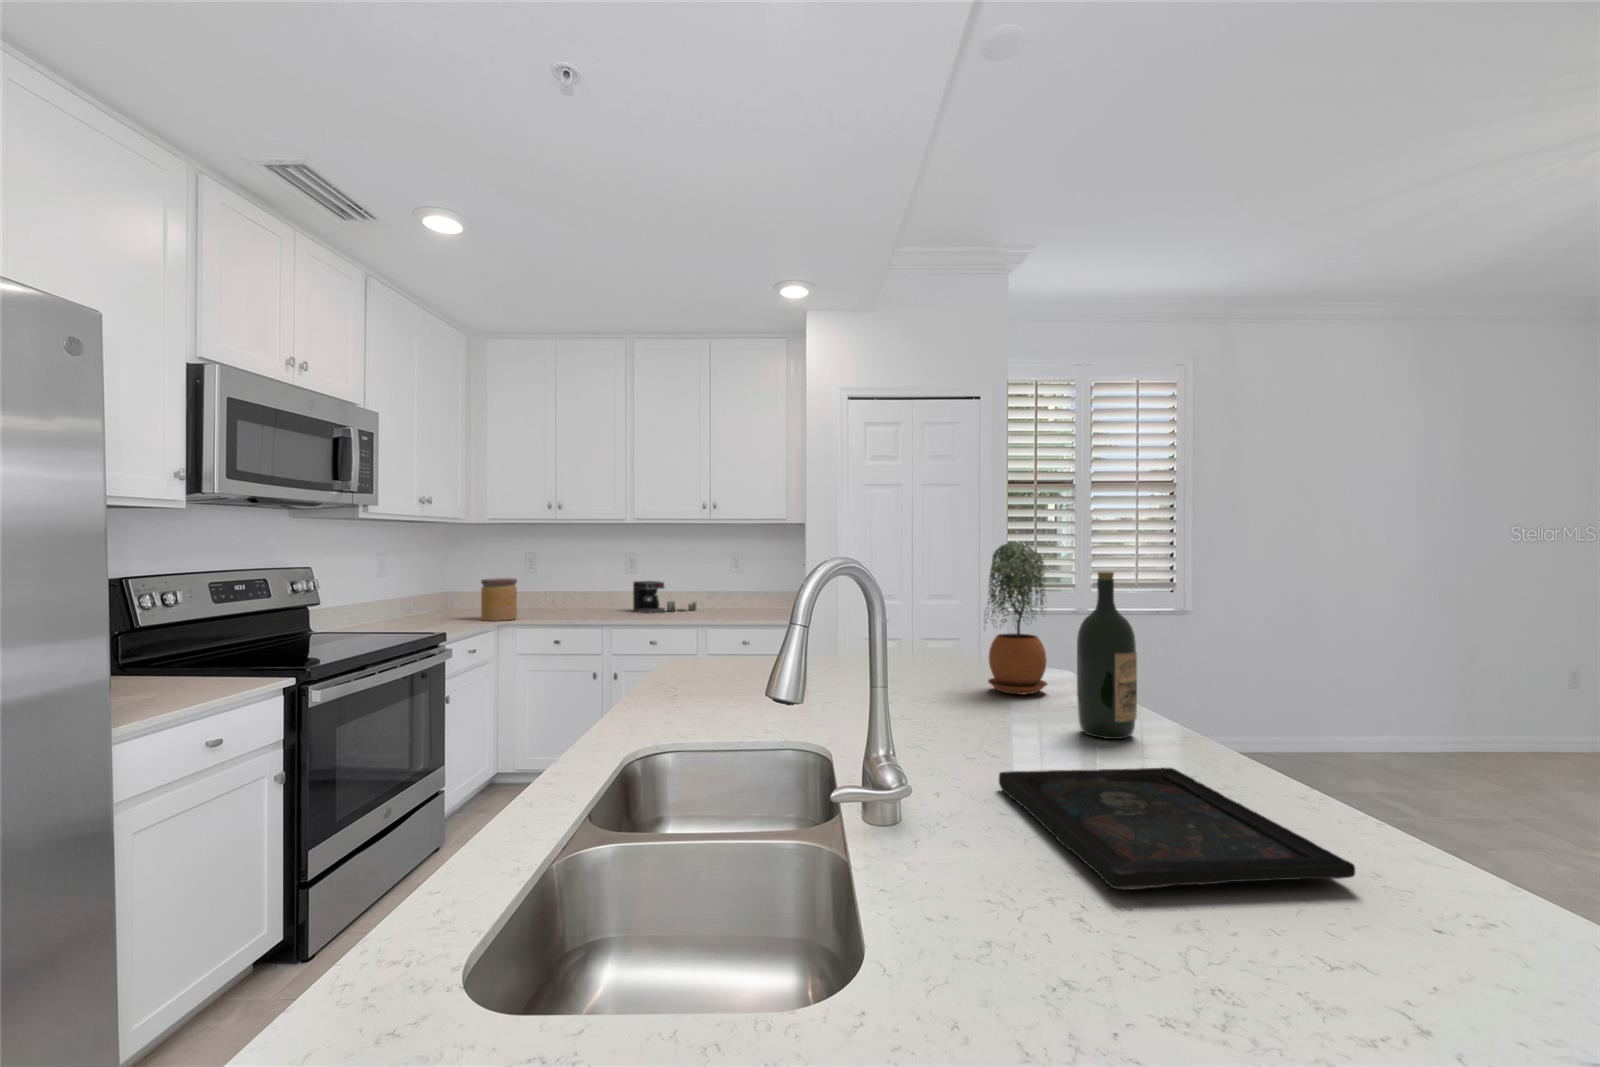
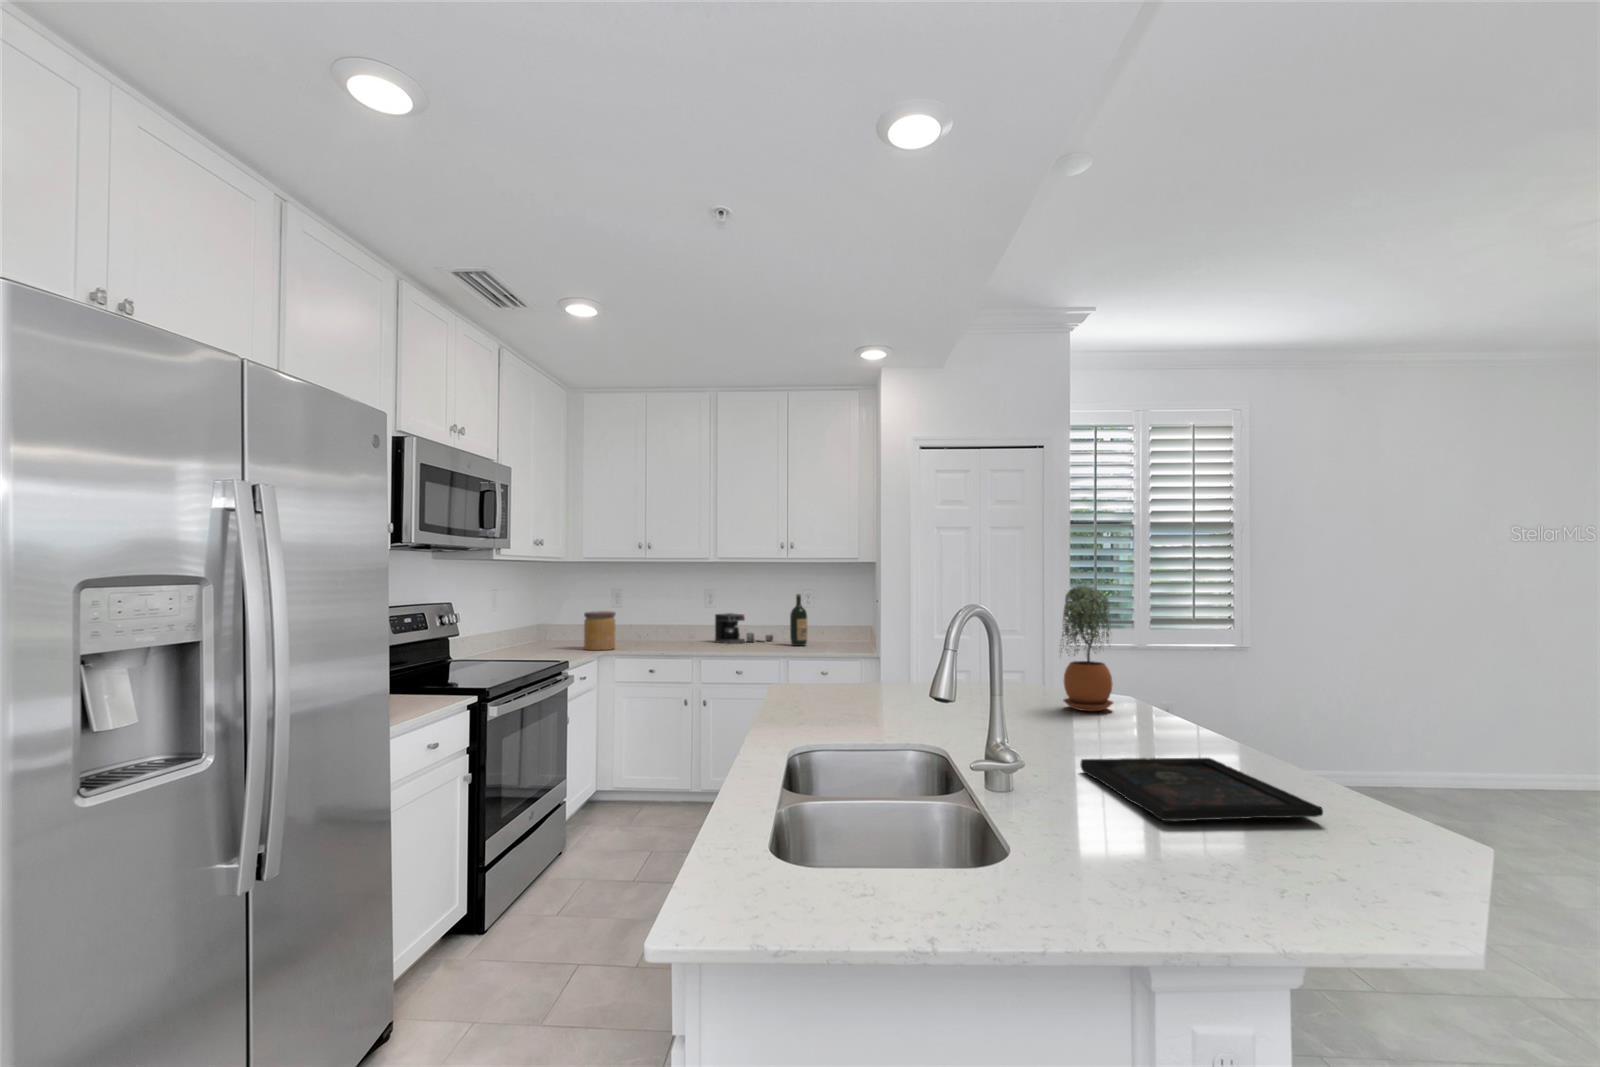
wine bottle: present [1077,572,1137,739] -> present [790,594,807,646]

